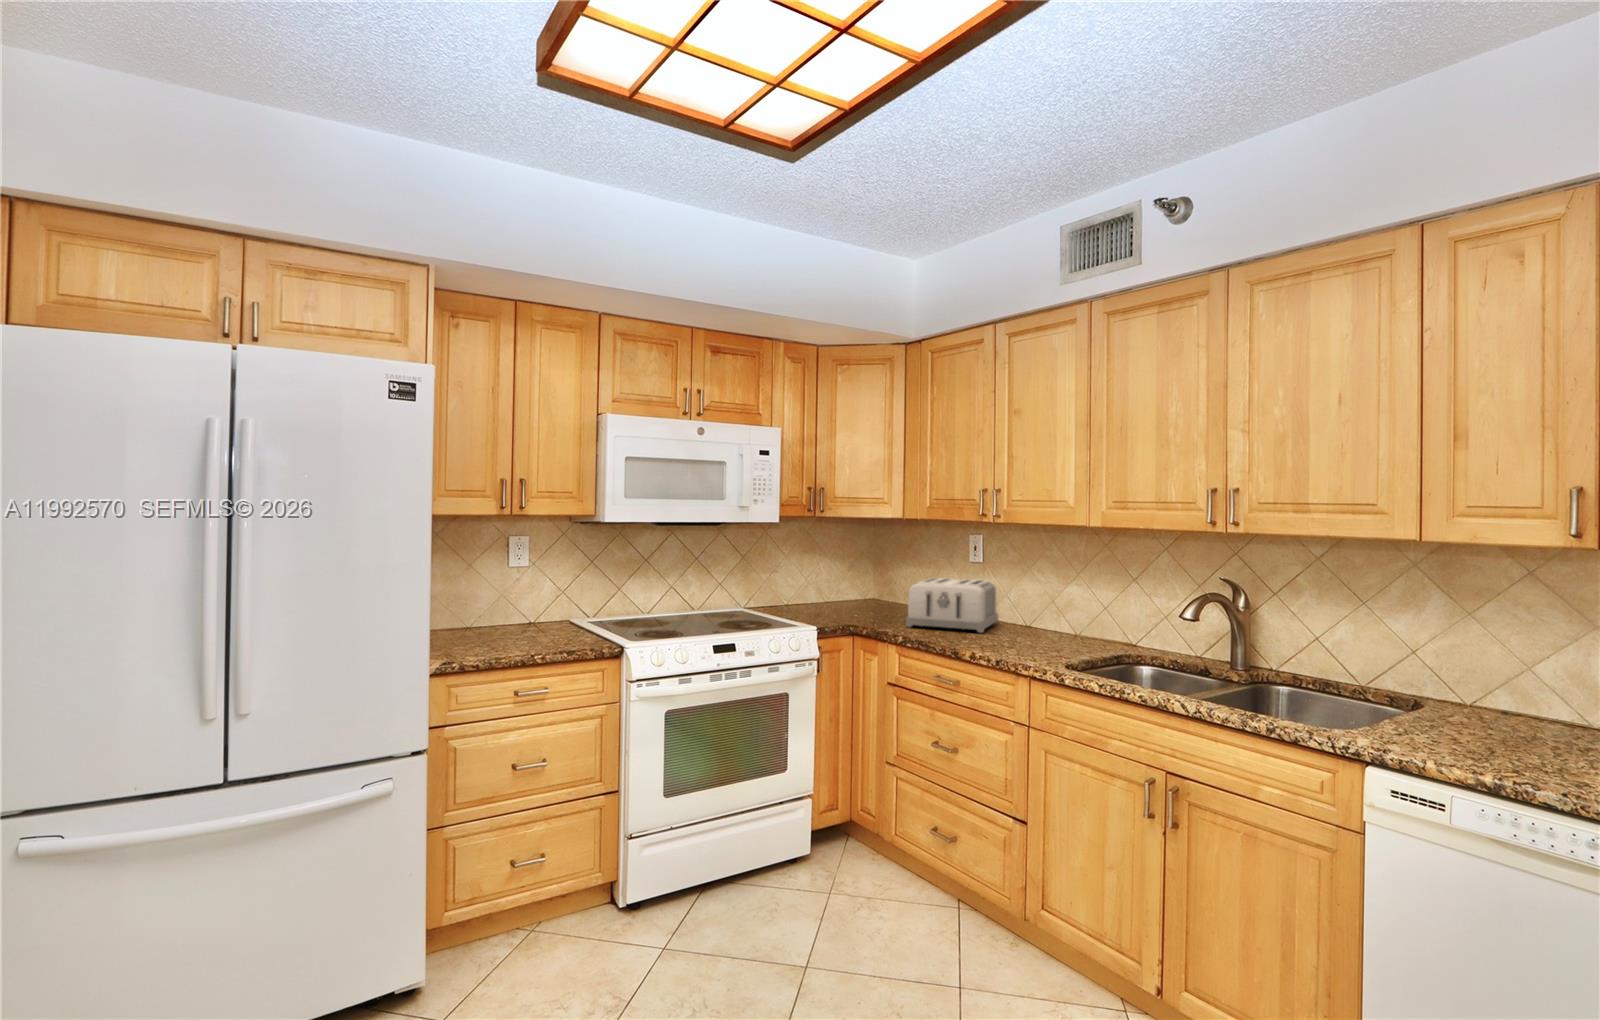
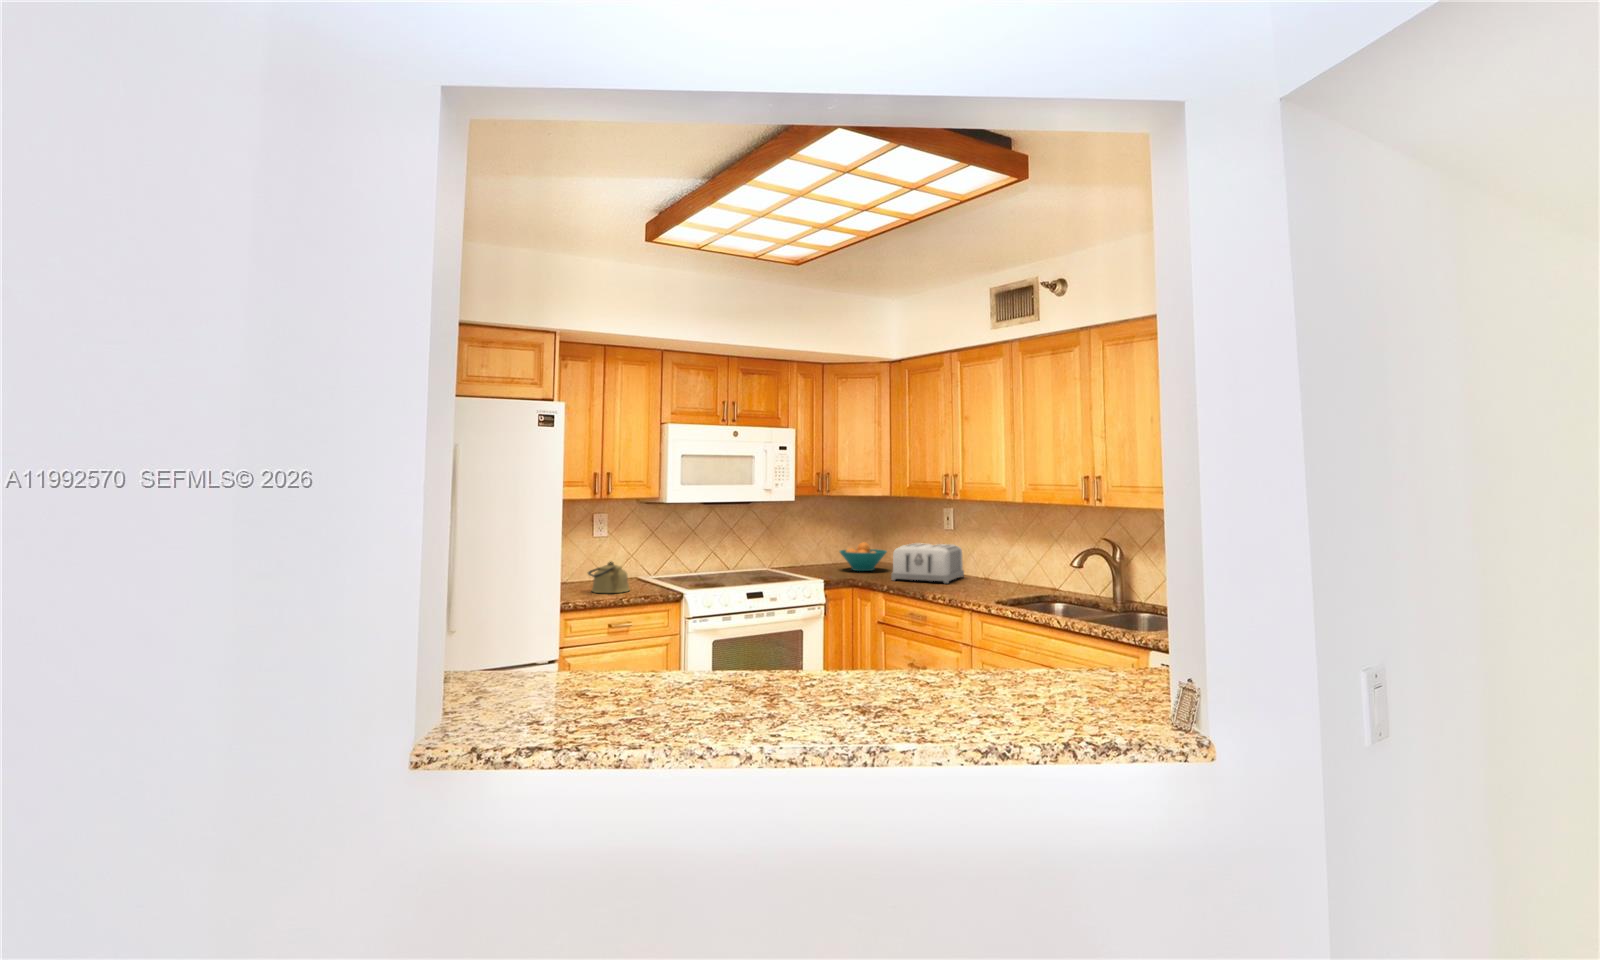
fruit bowl: none [834,575,896,612] -> present [840,542,886,571]
kettle: none [490,600,550,646] -> present [588,562,630,593]

